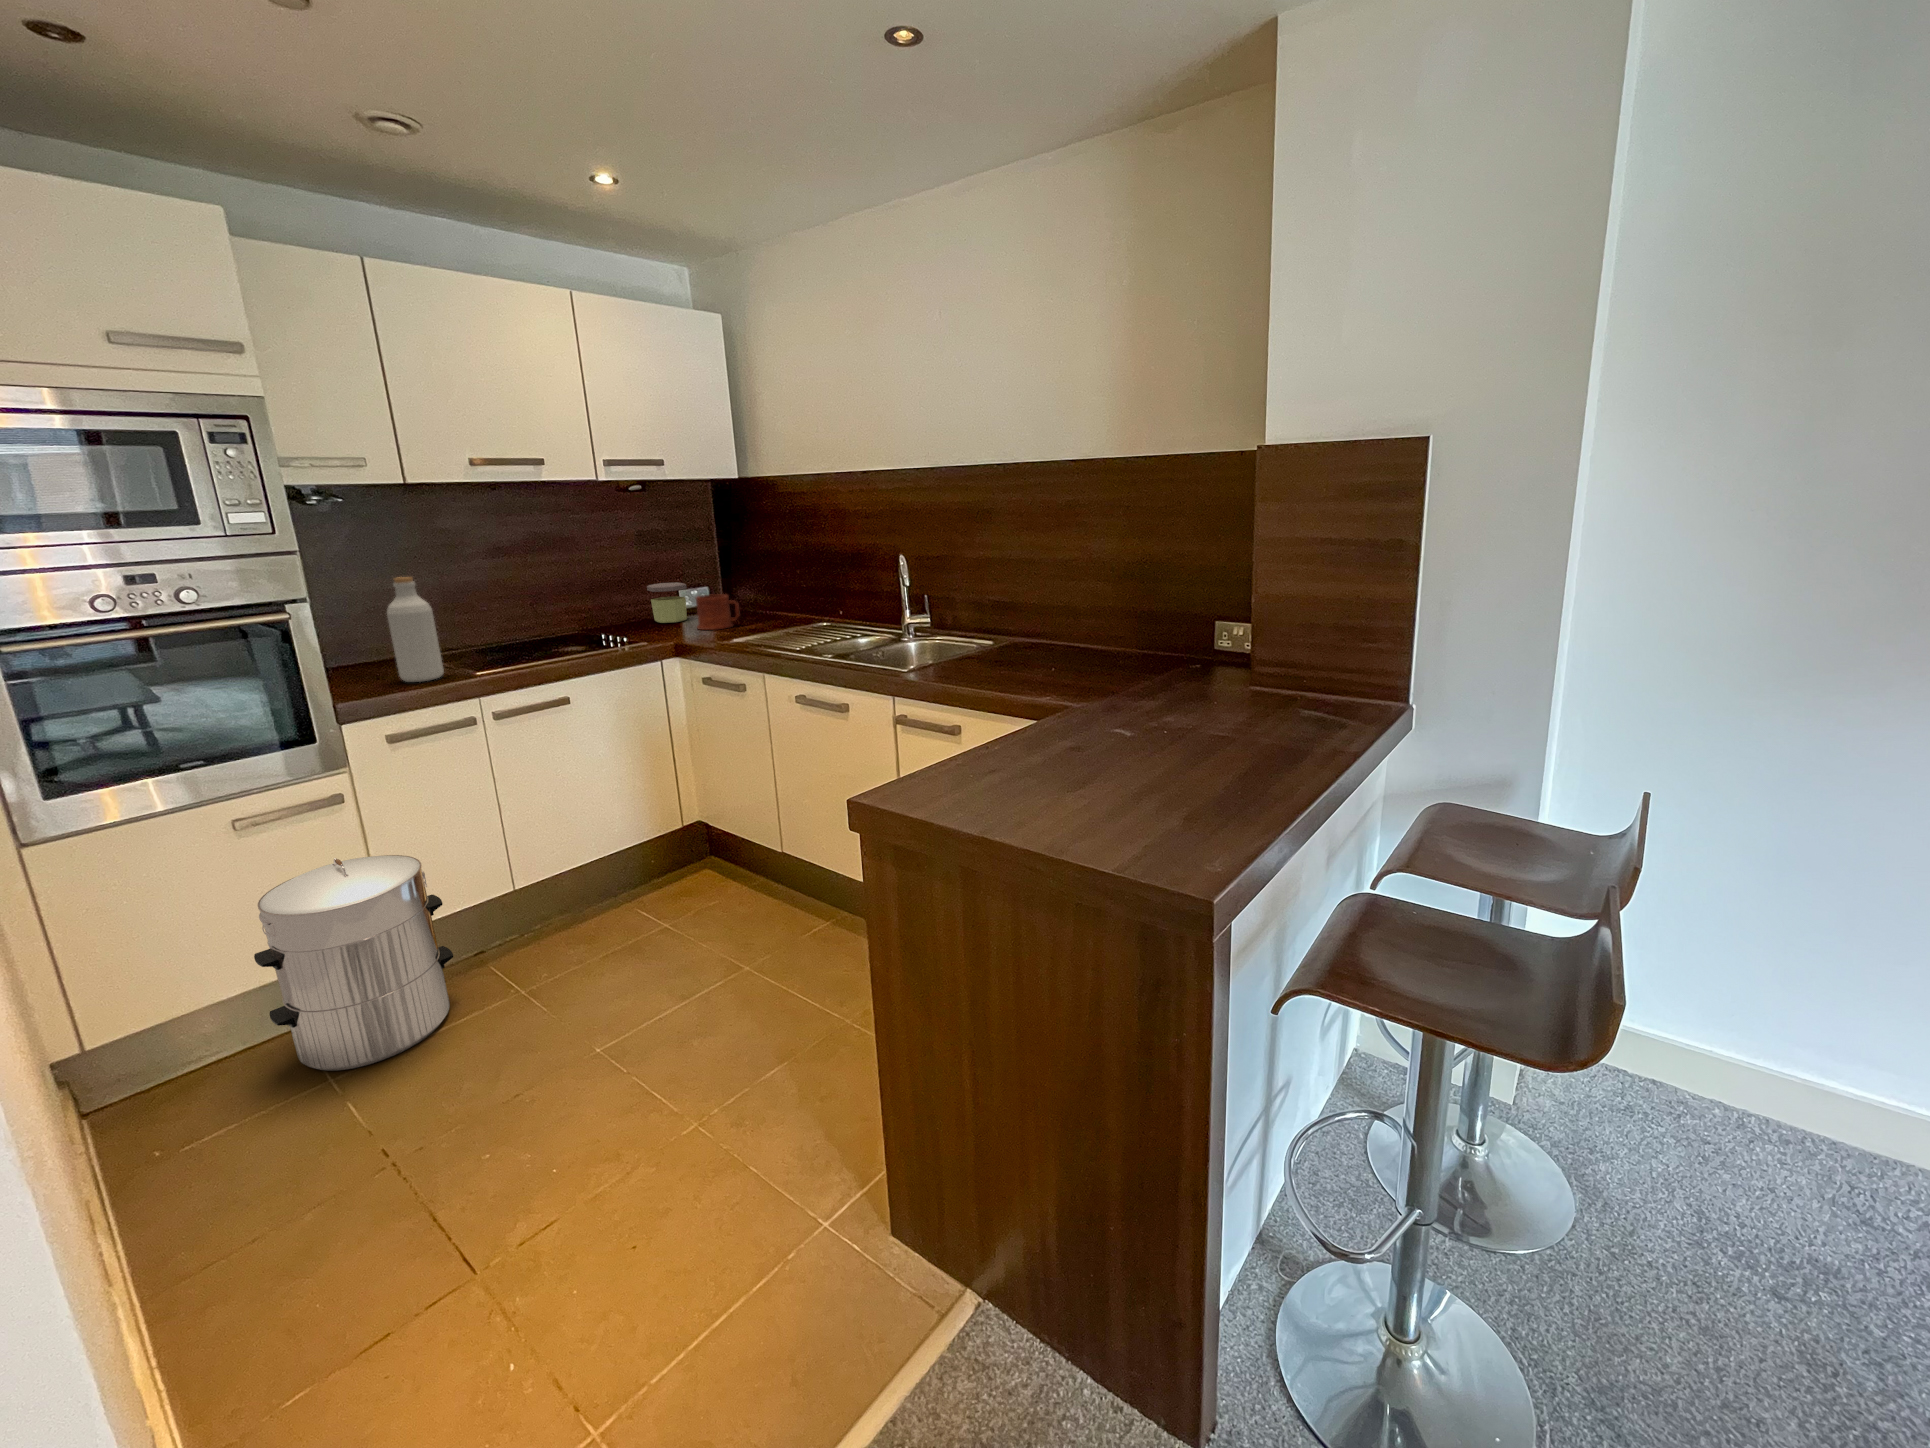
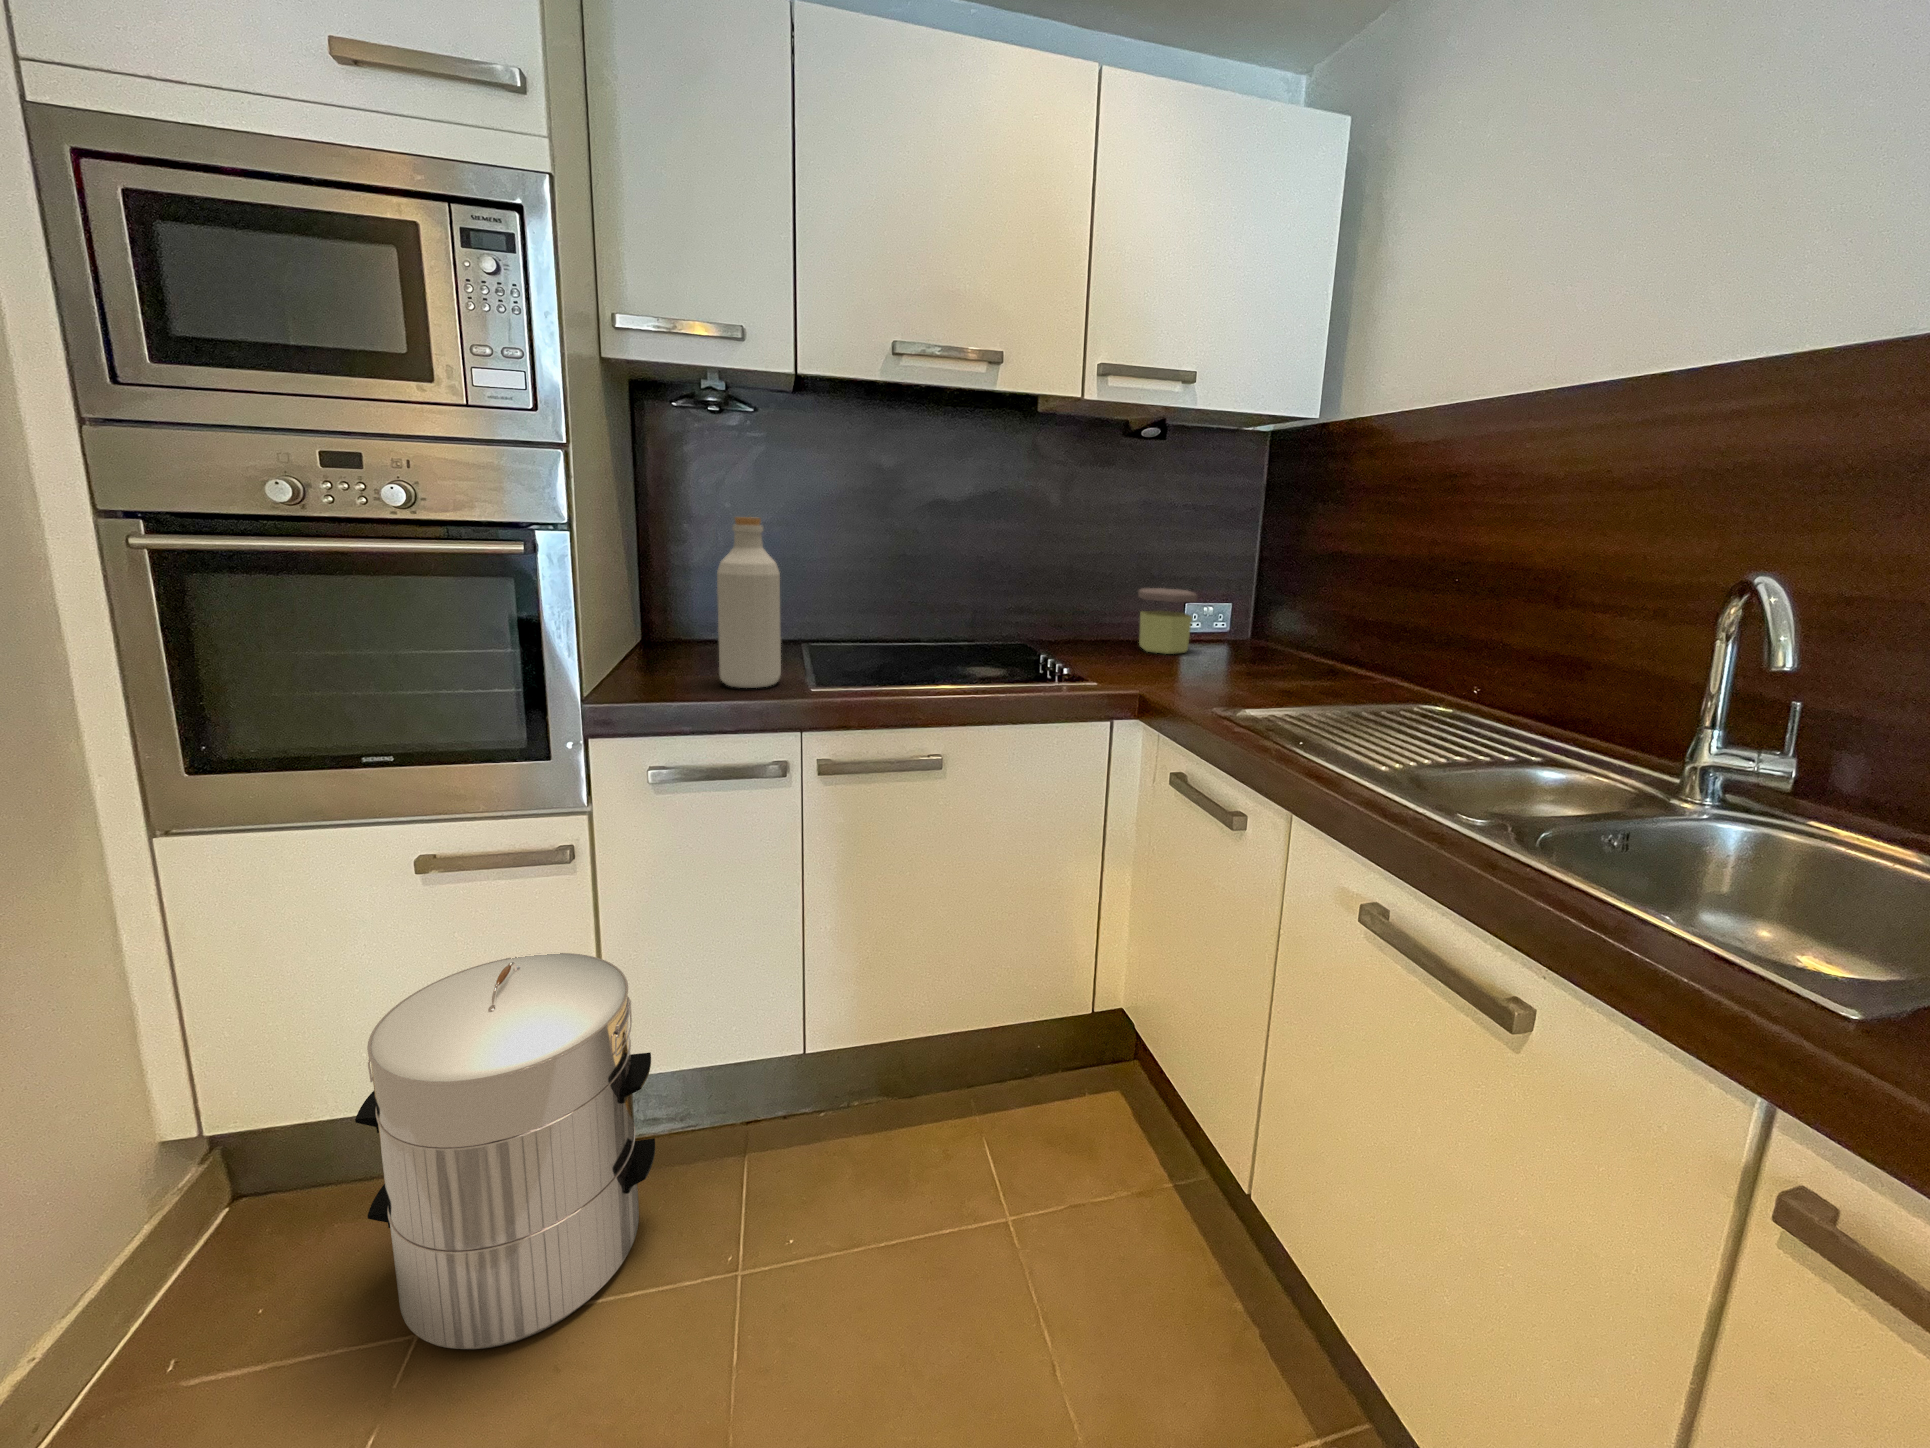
mug: present [696,594,739,630] -> none [1195,616,1275,680]

